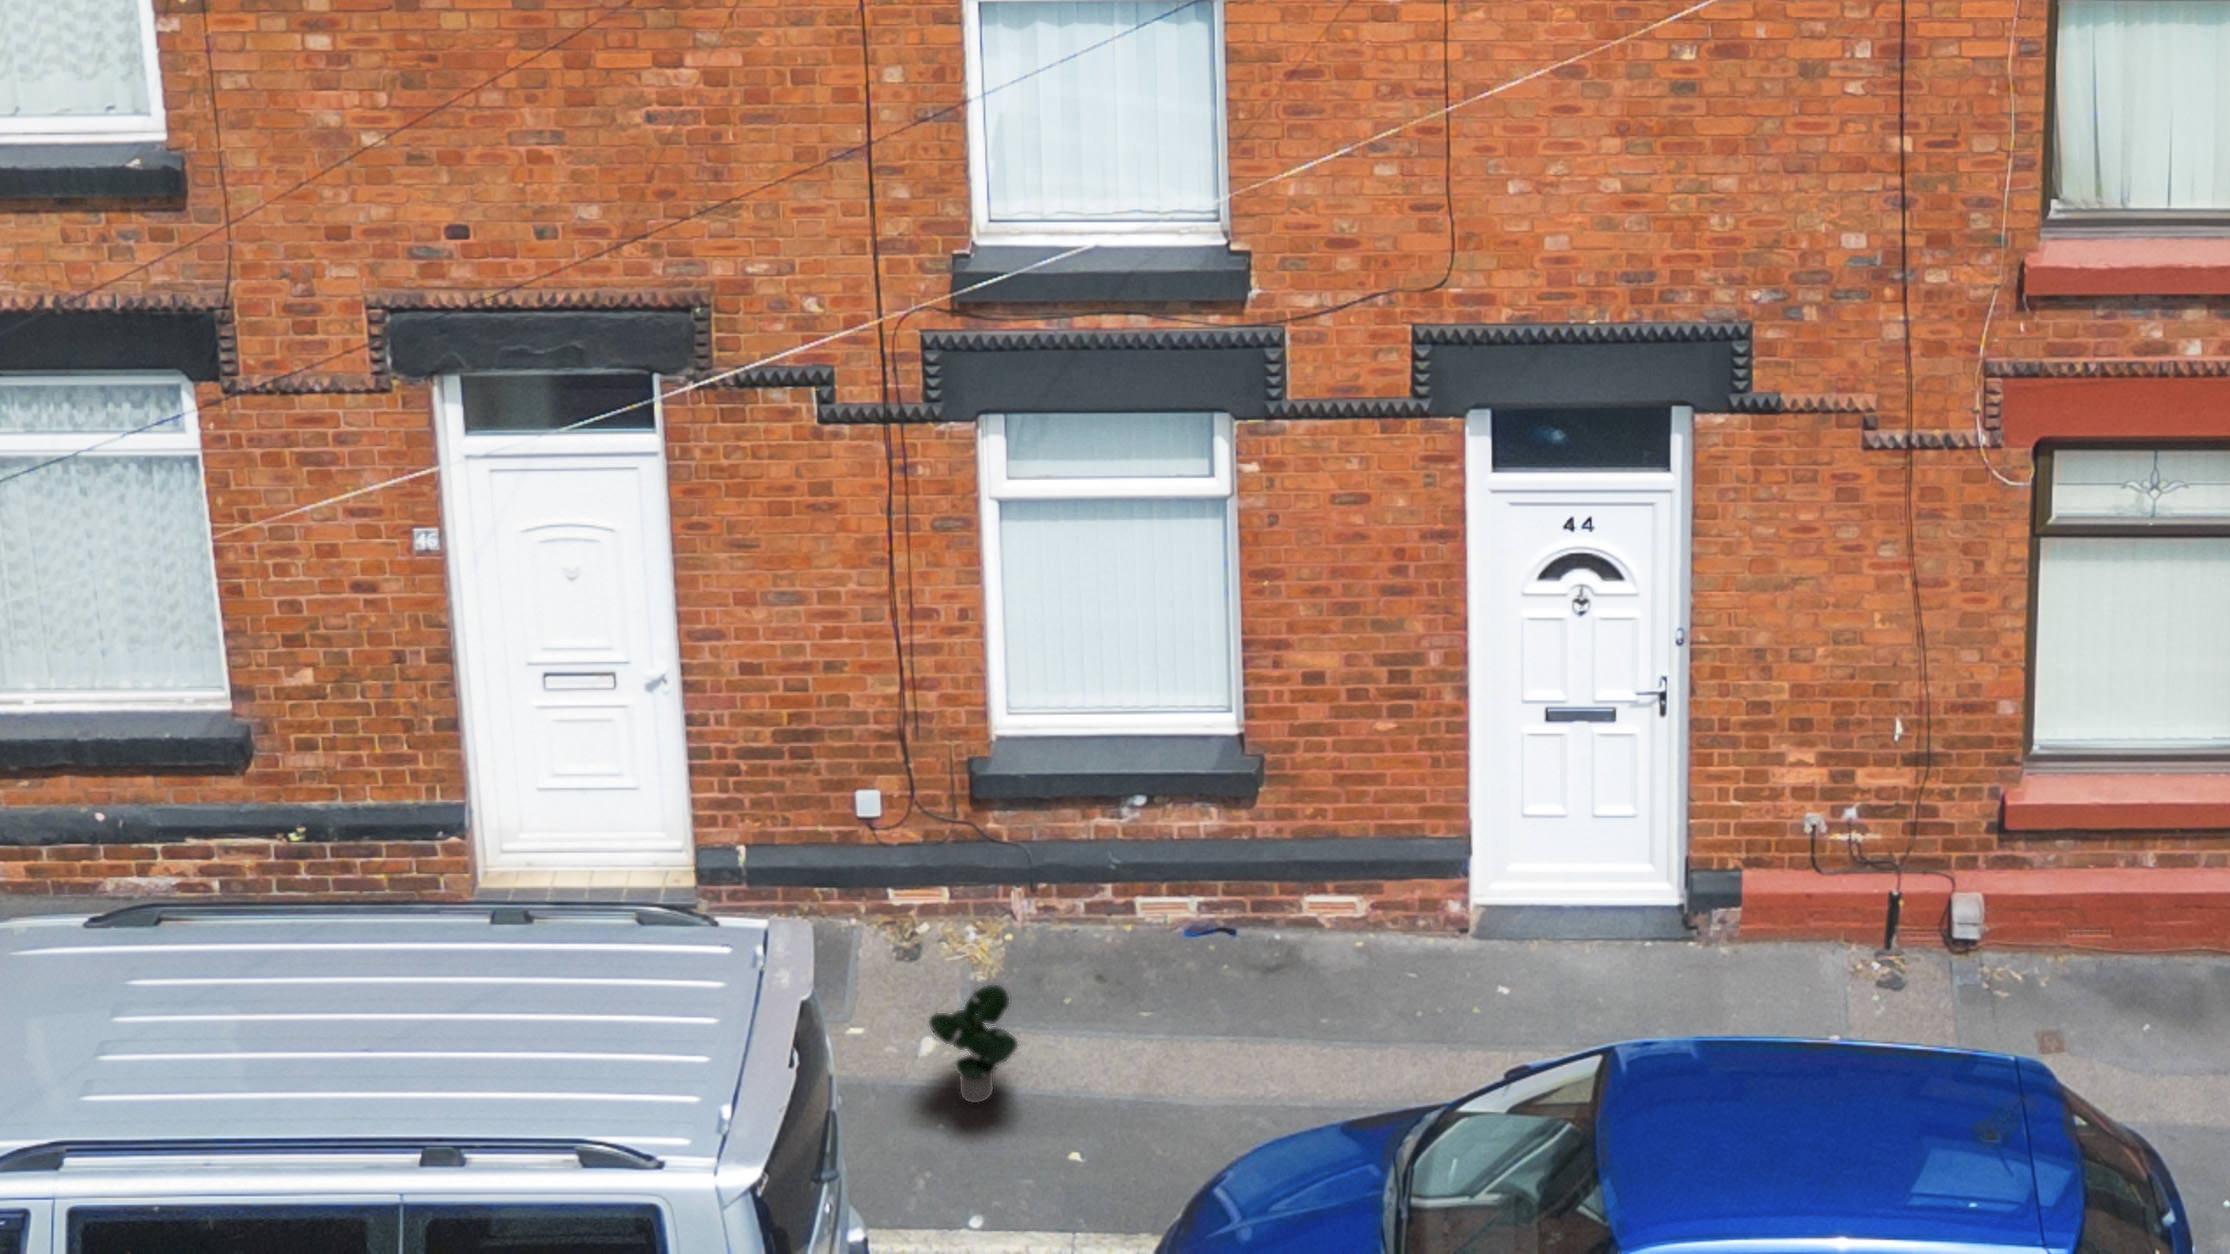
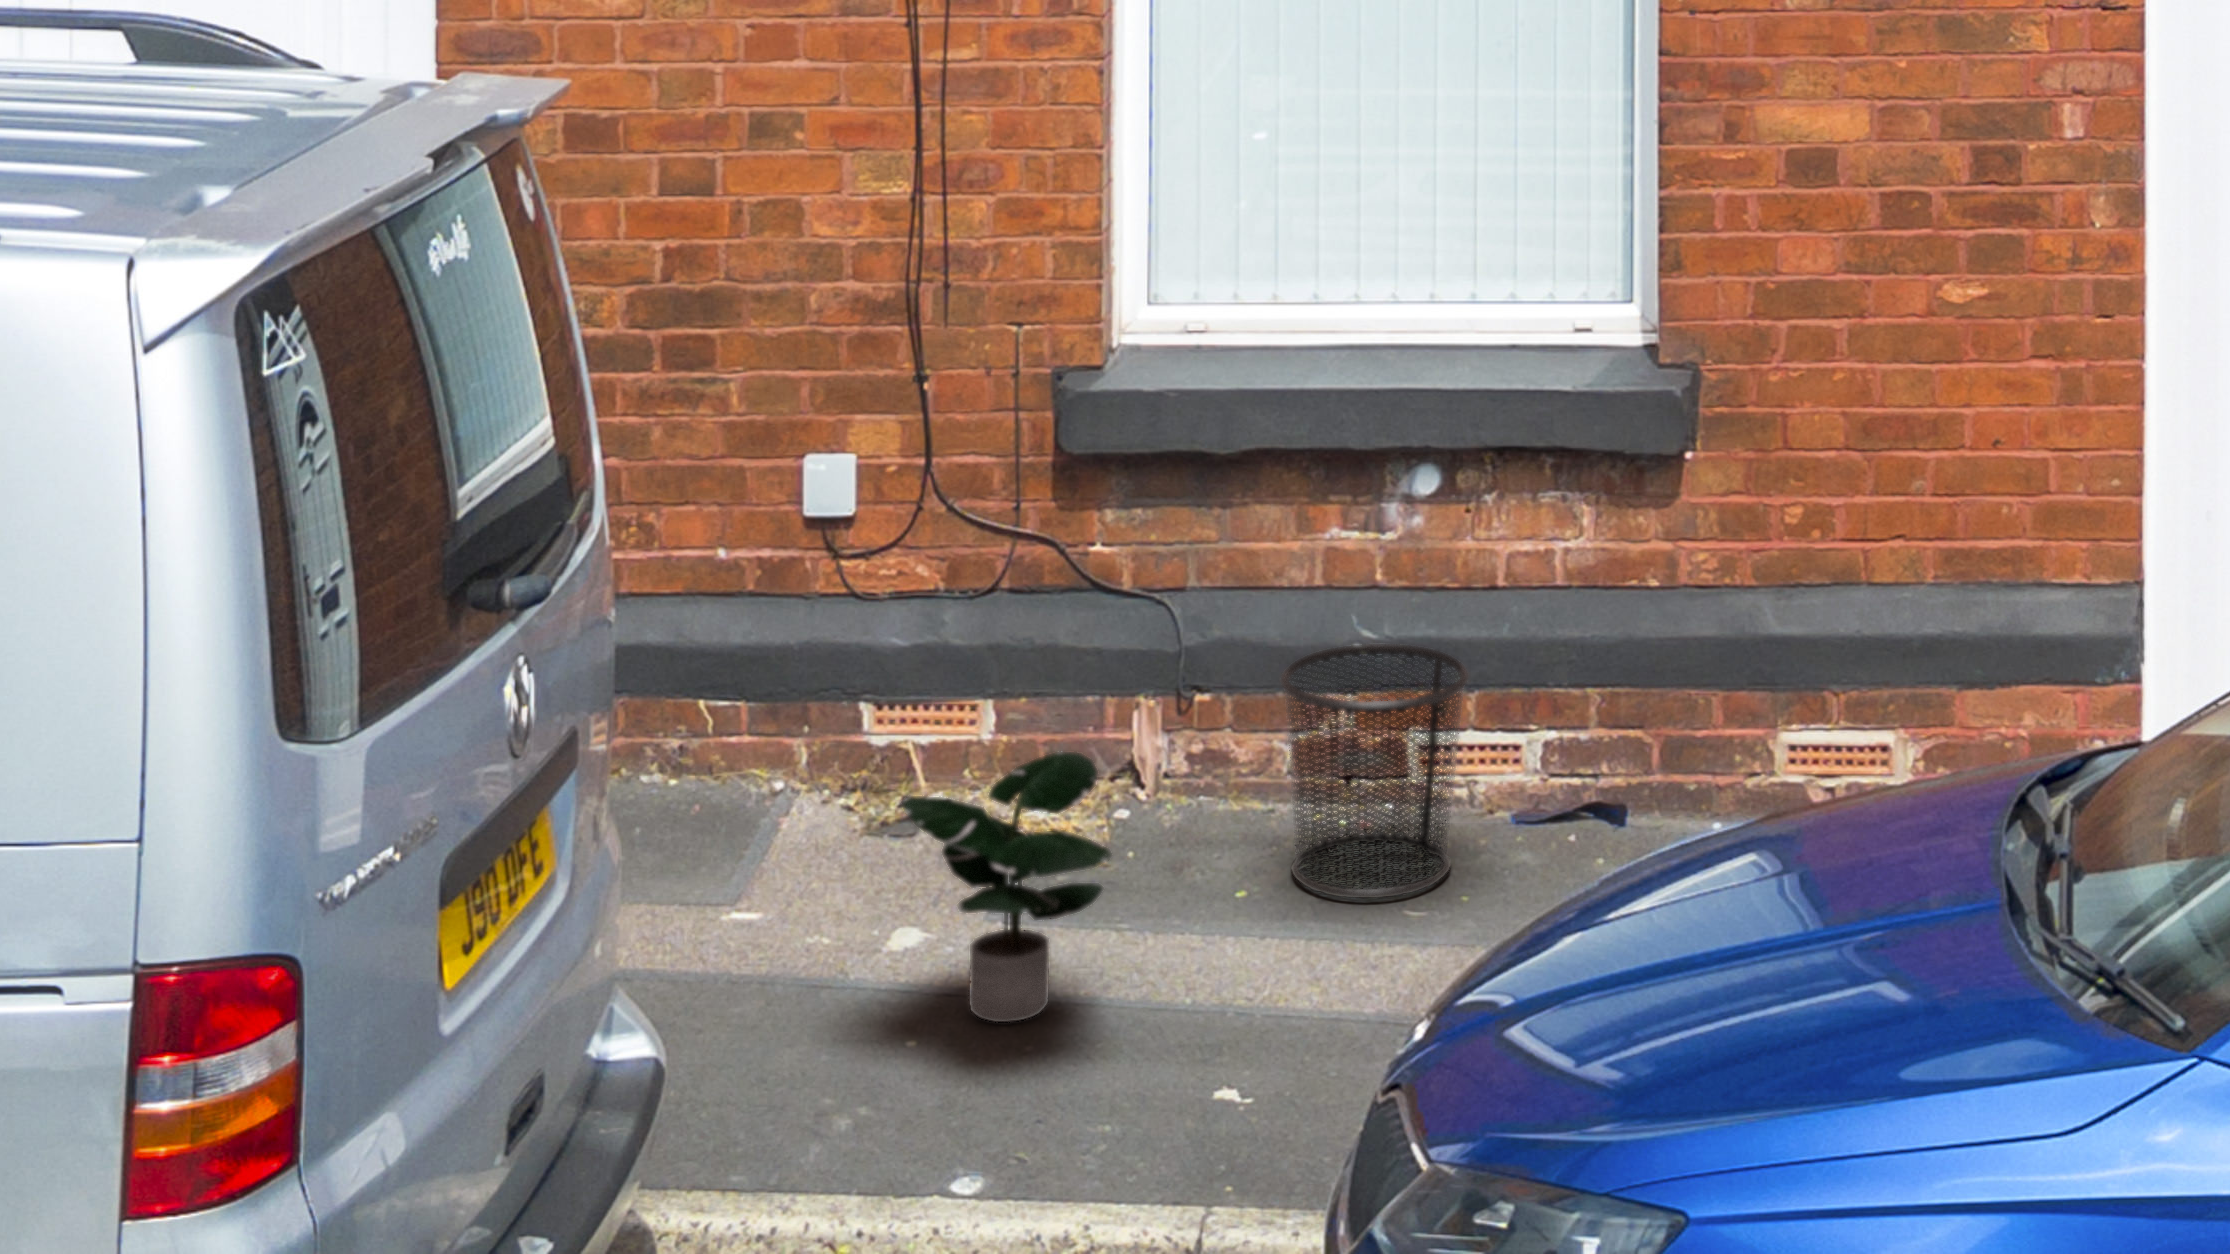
waste bin: none [1083,892,1165,1013] -> present [1281,644,1468,898]

